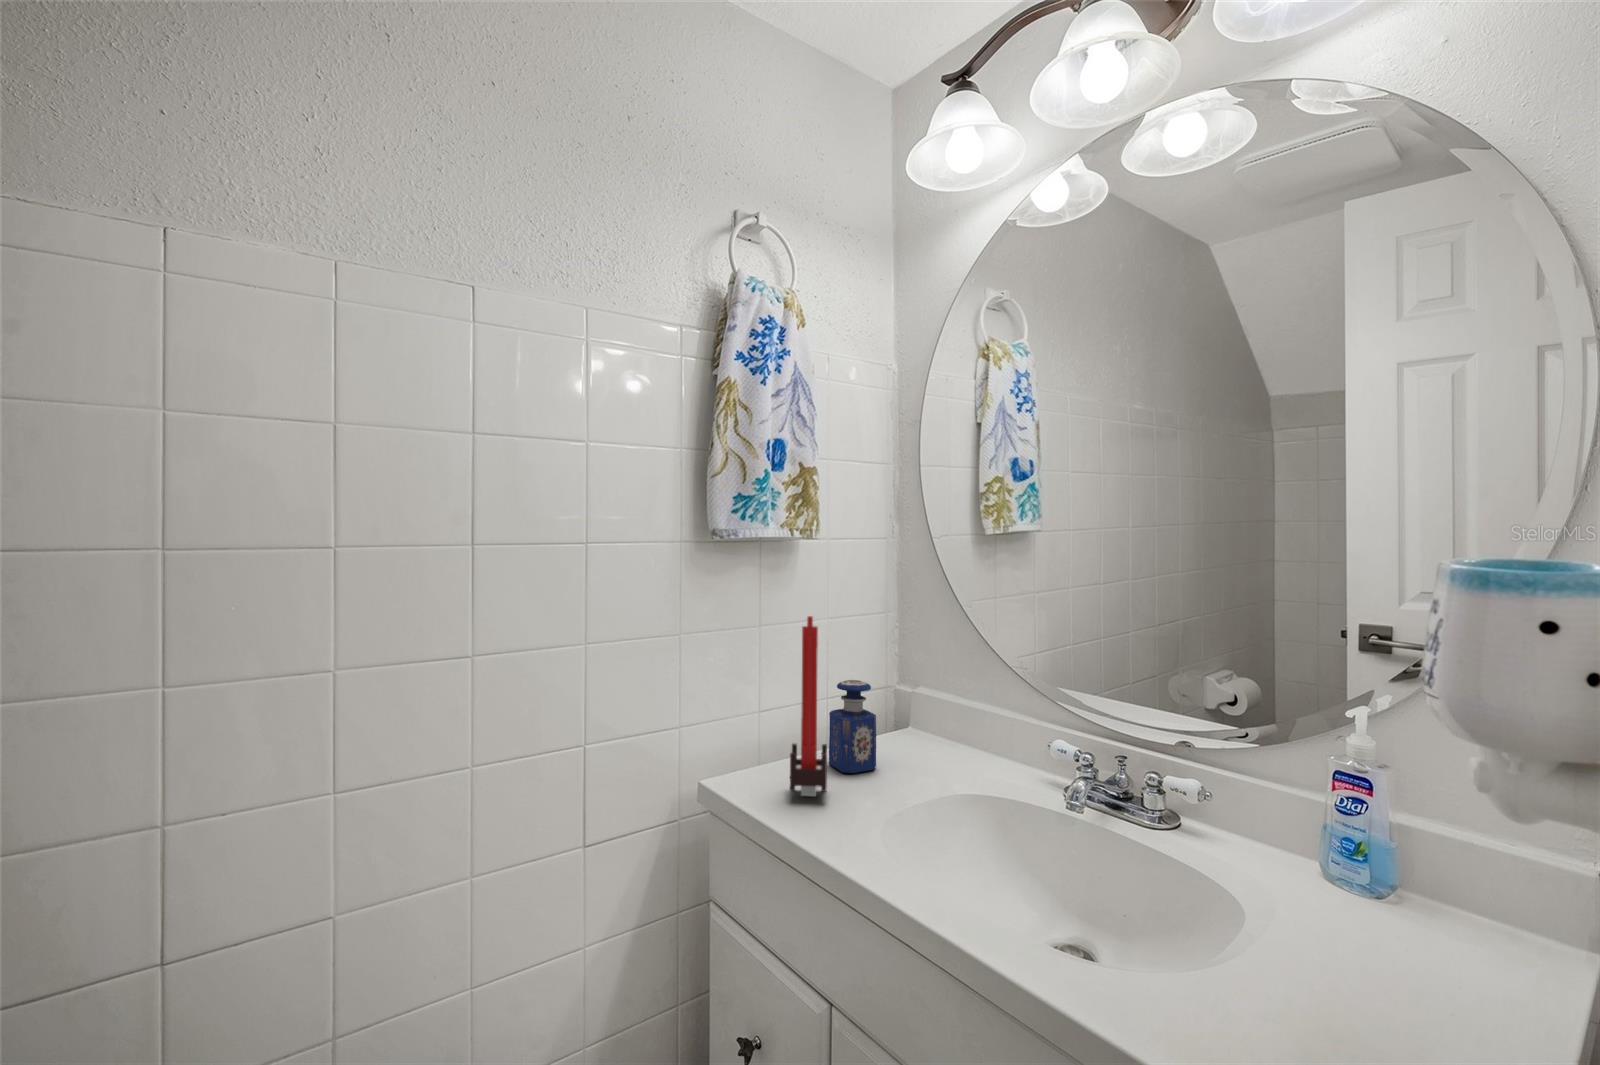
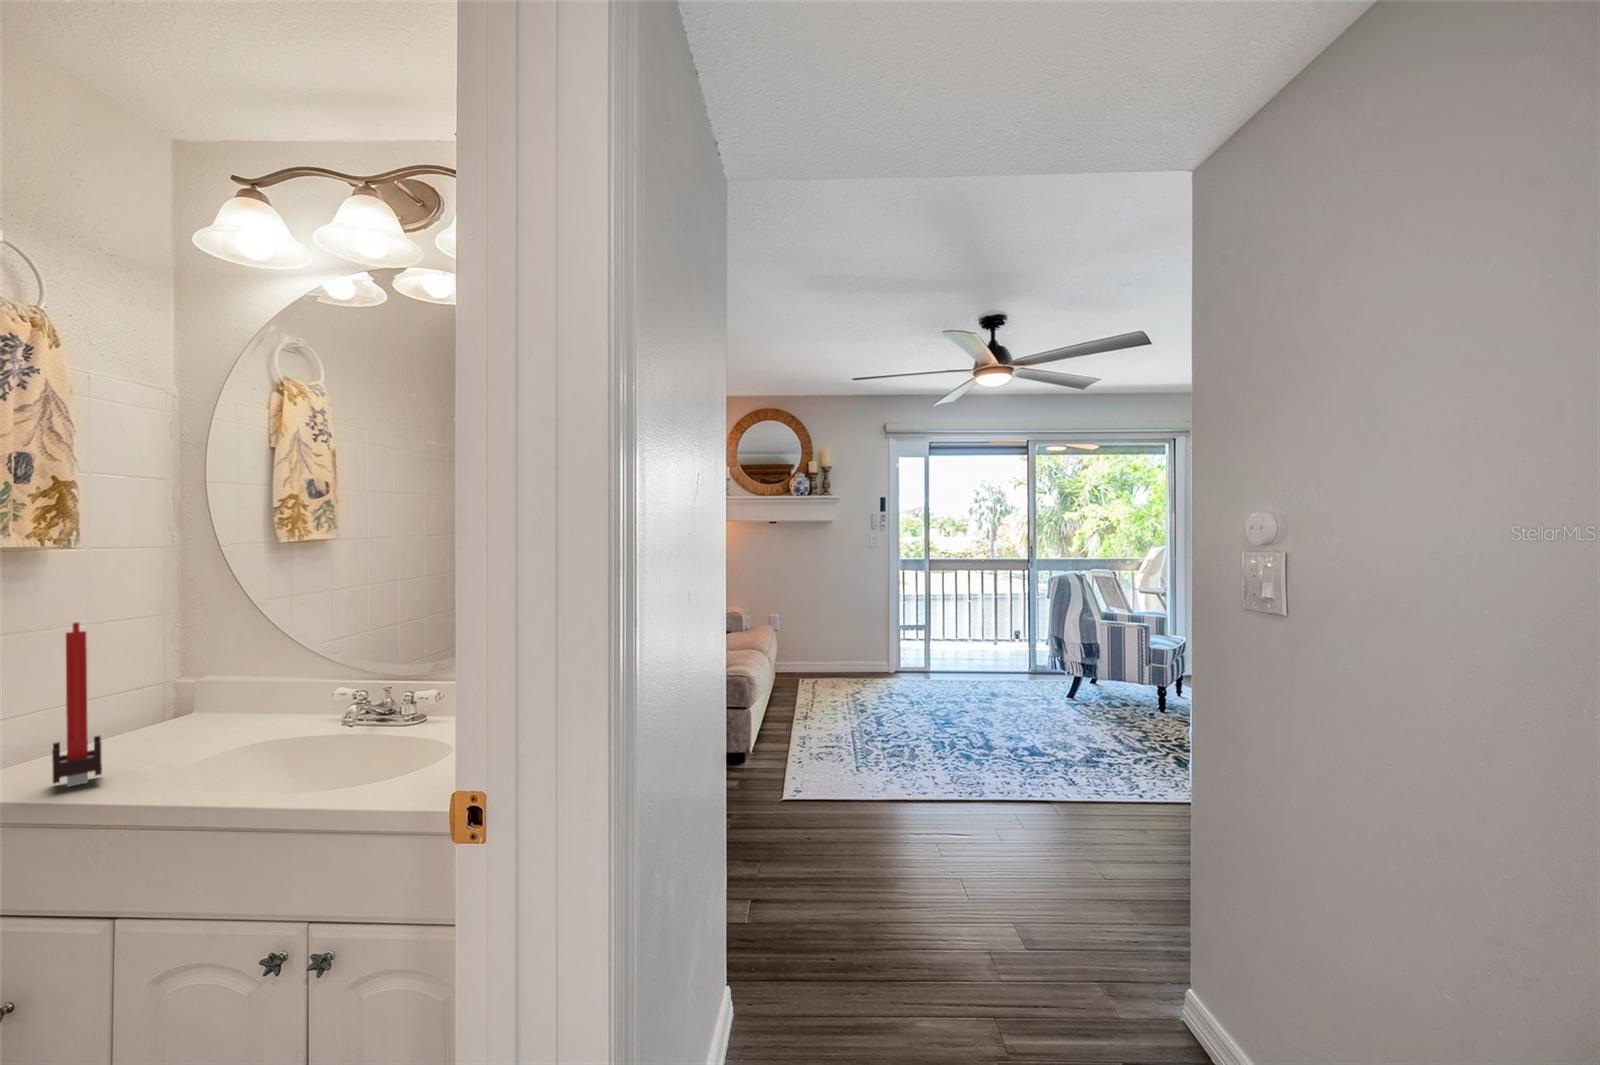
perfume bottle: present [829,680,876,773] -> none [101,676,162,760]

